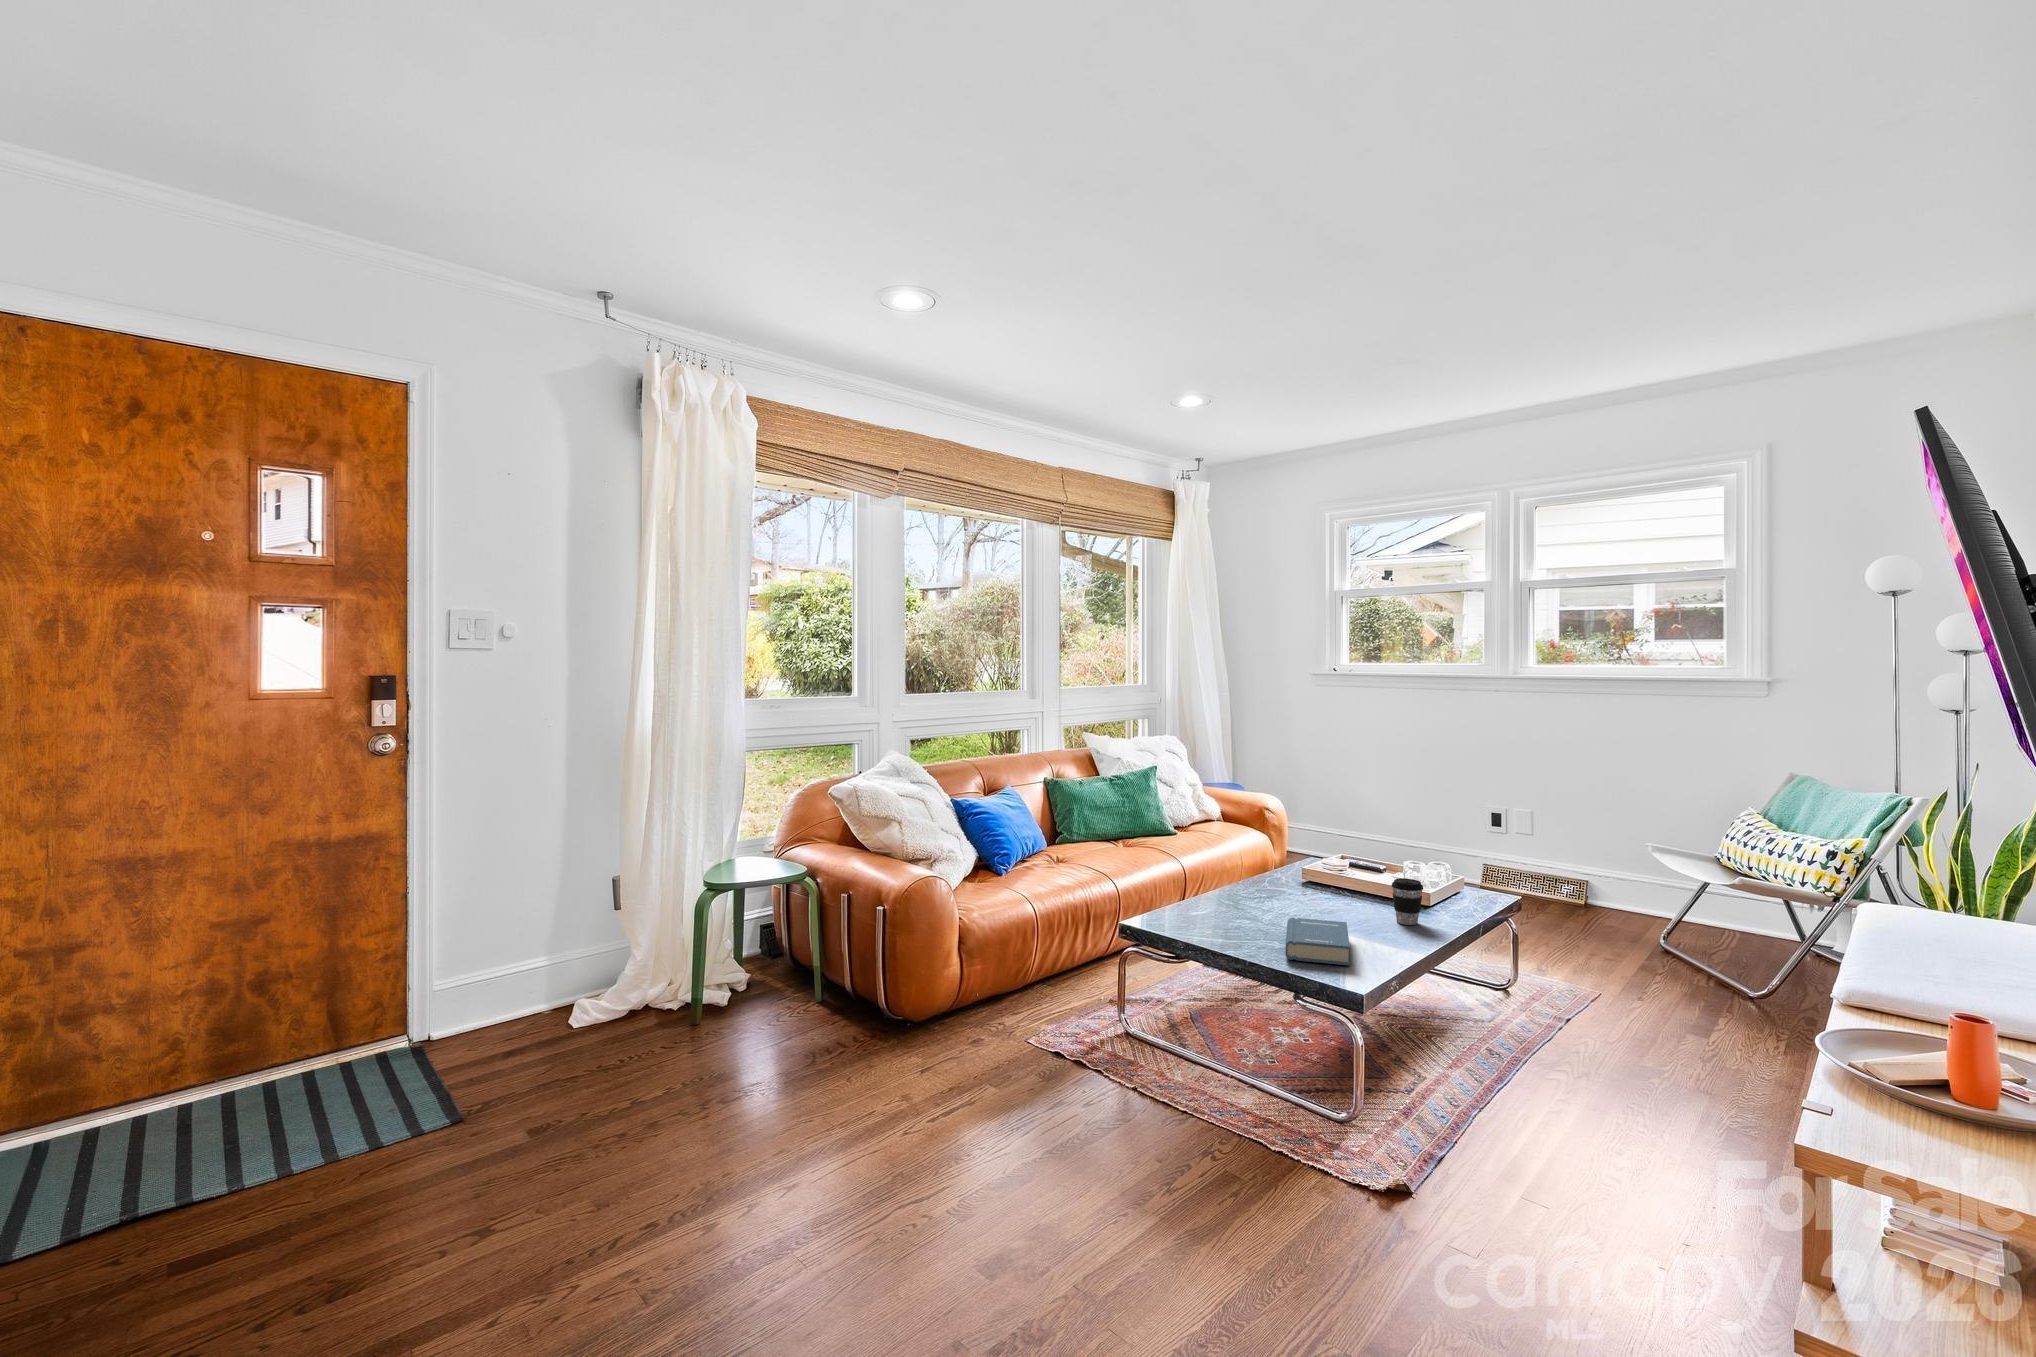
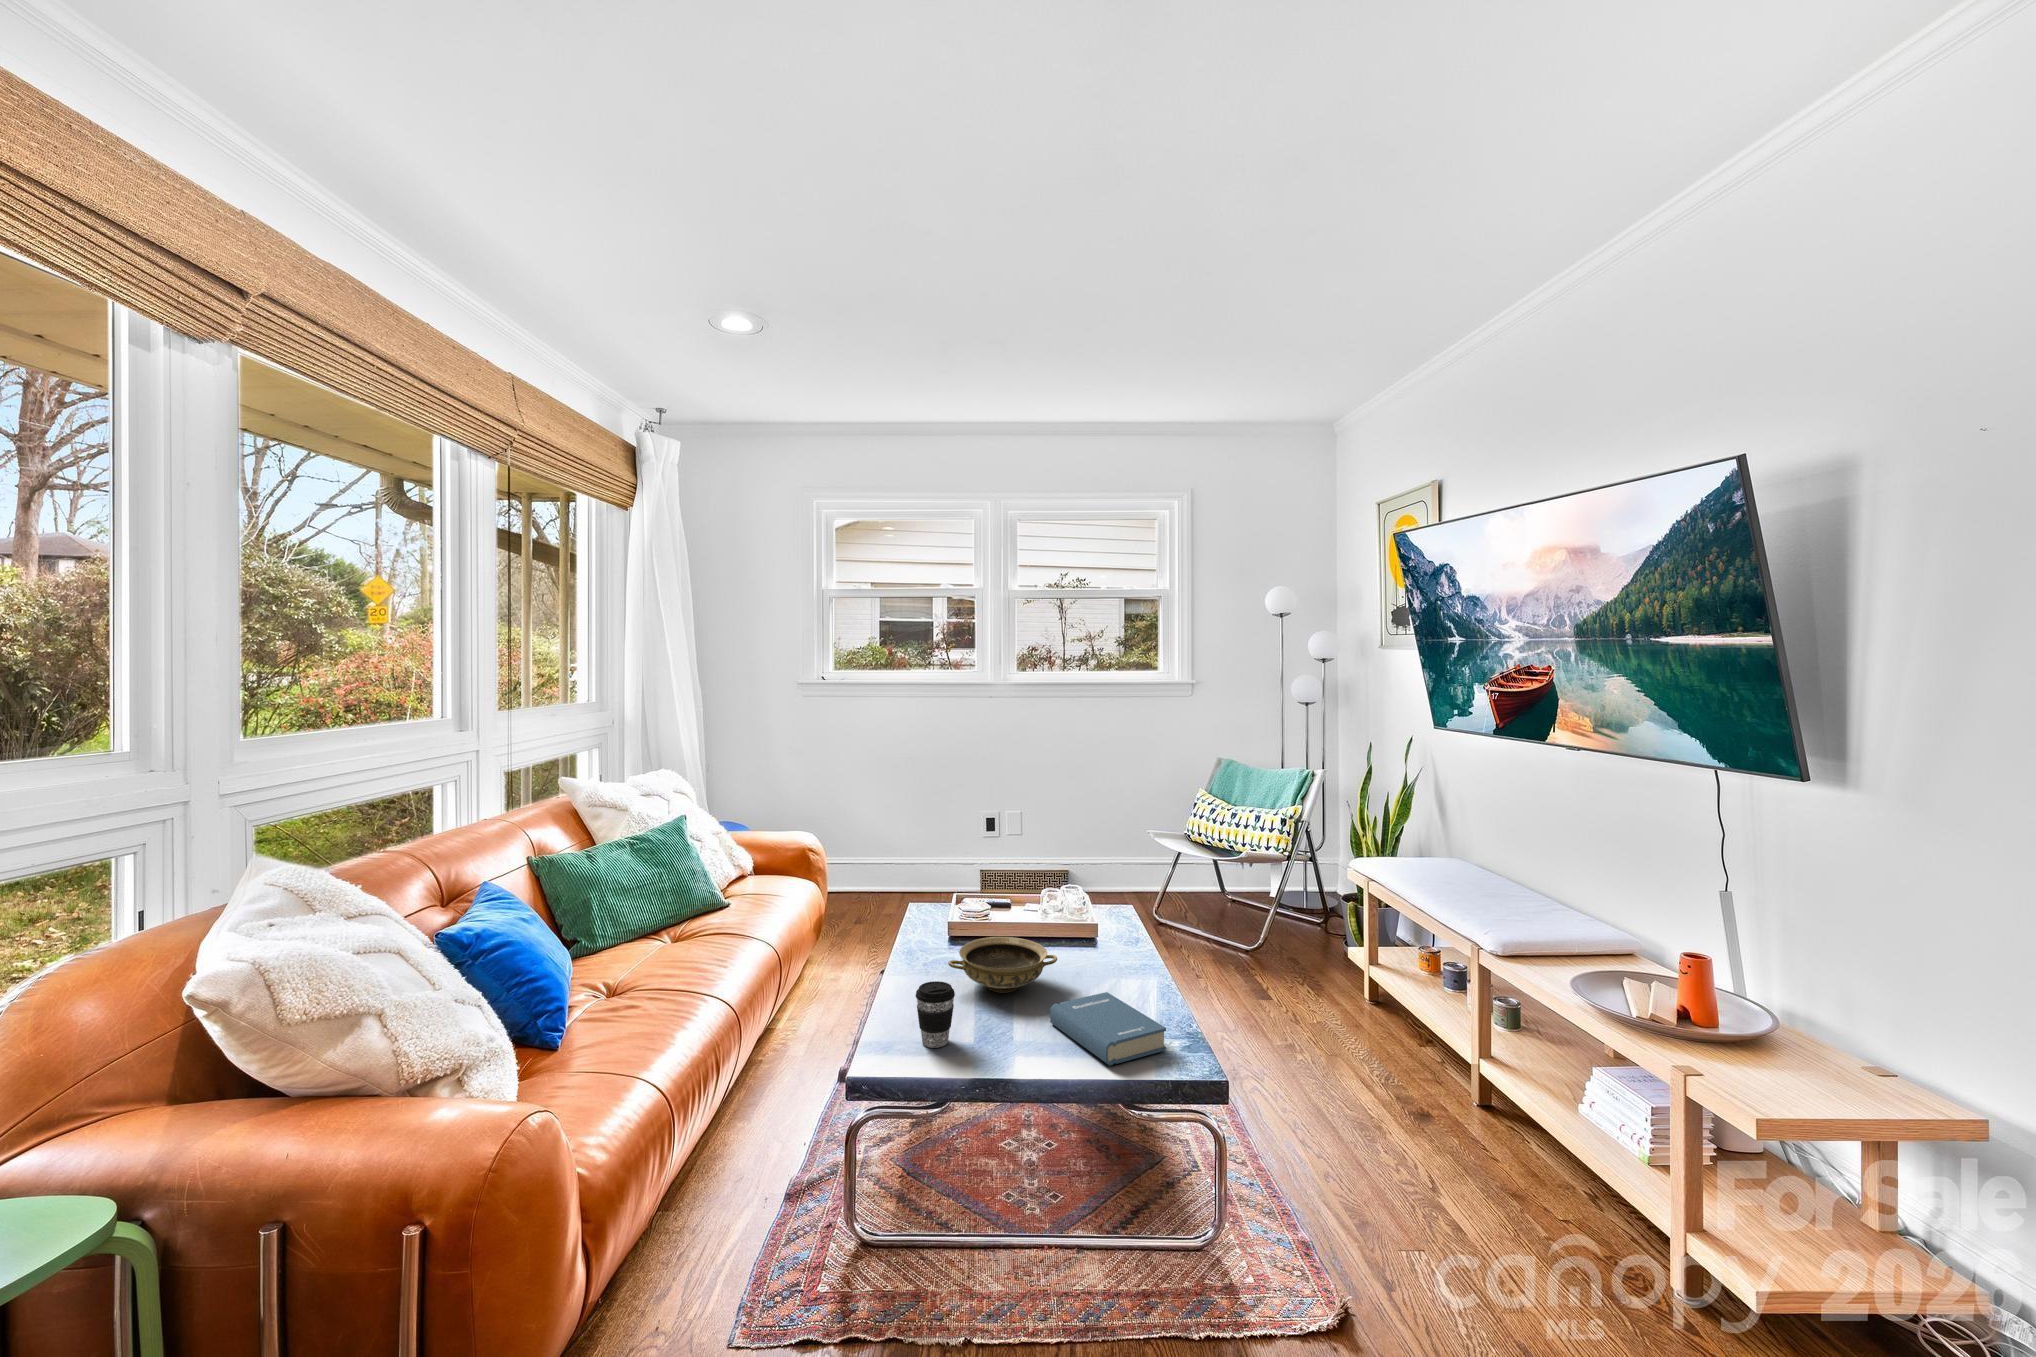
ceramic bowl: none [1245,871,1335,912] -> present [948,937,1057,993]
coffee cup: present [1392,878,1423,925] -> present [916,981,955,1048]

